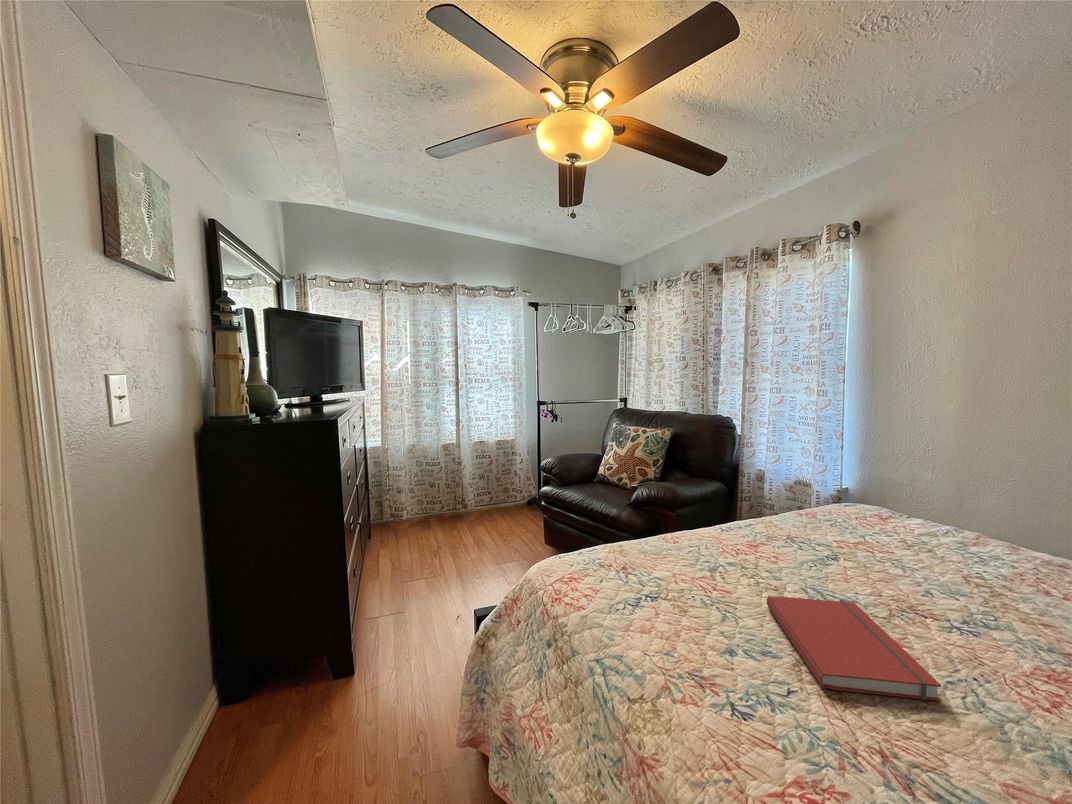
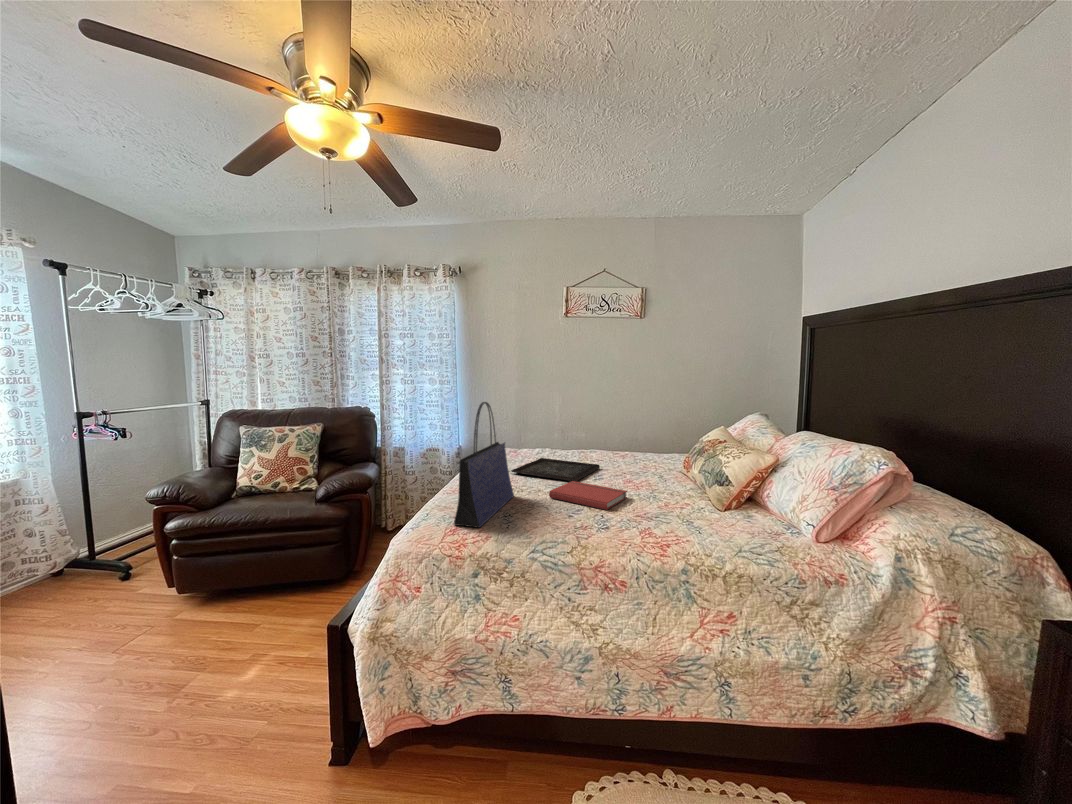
tote bag: none [586,428,725,593] -> present [454,402,514,528]
tray: none [796,542,1022,612] -> present [511,458,600,481]

